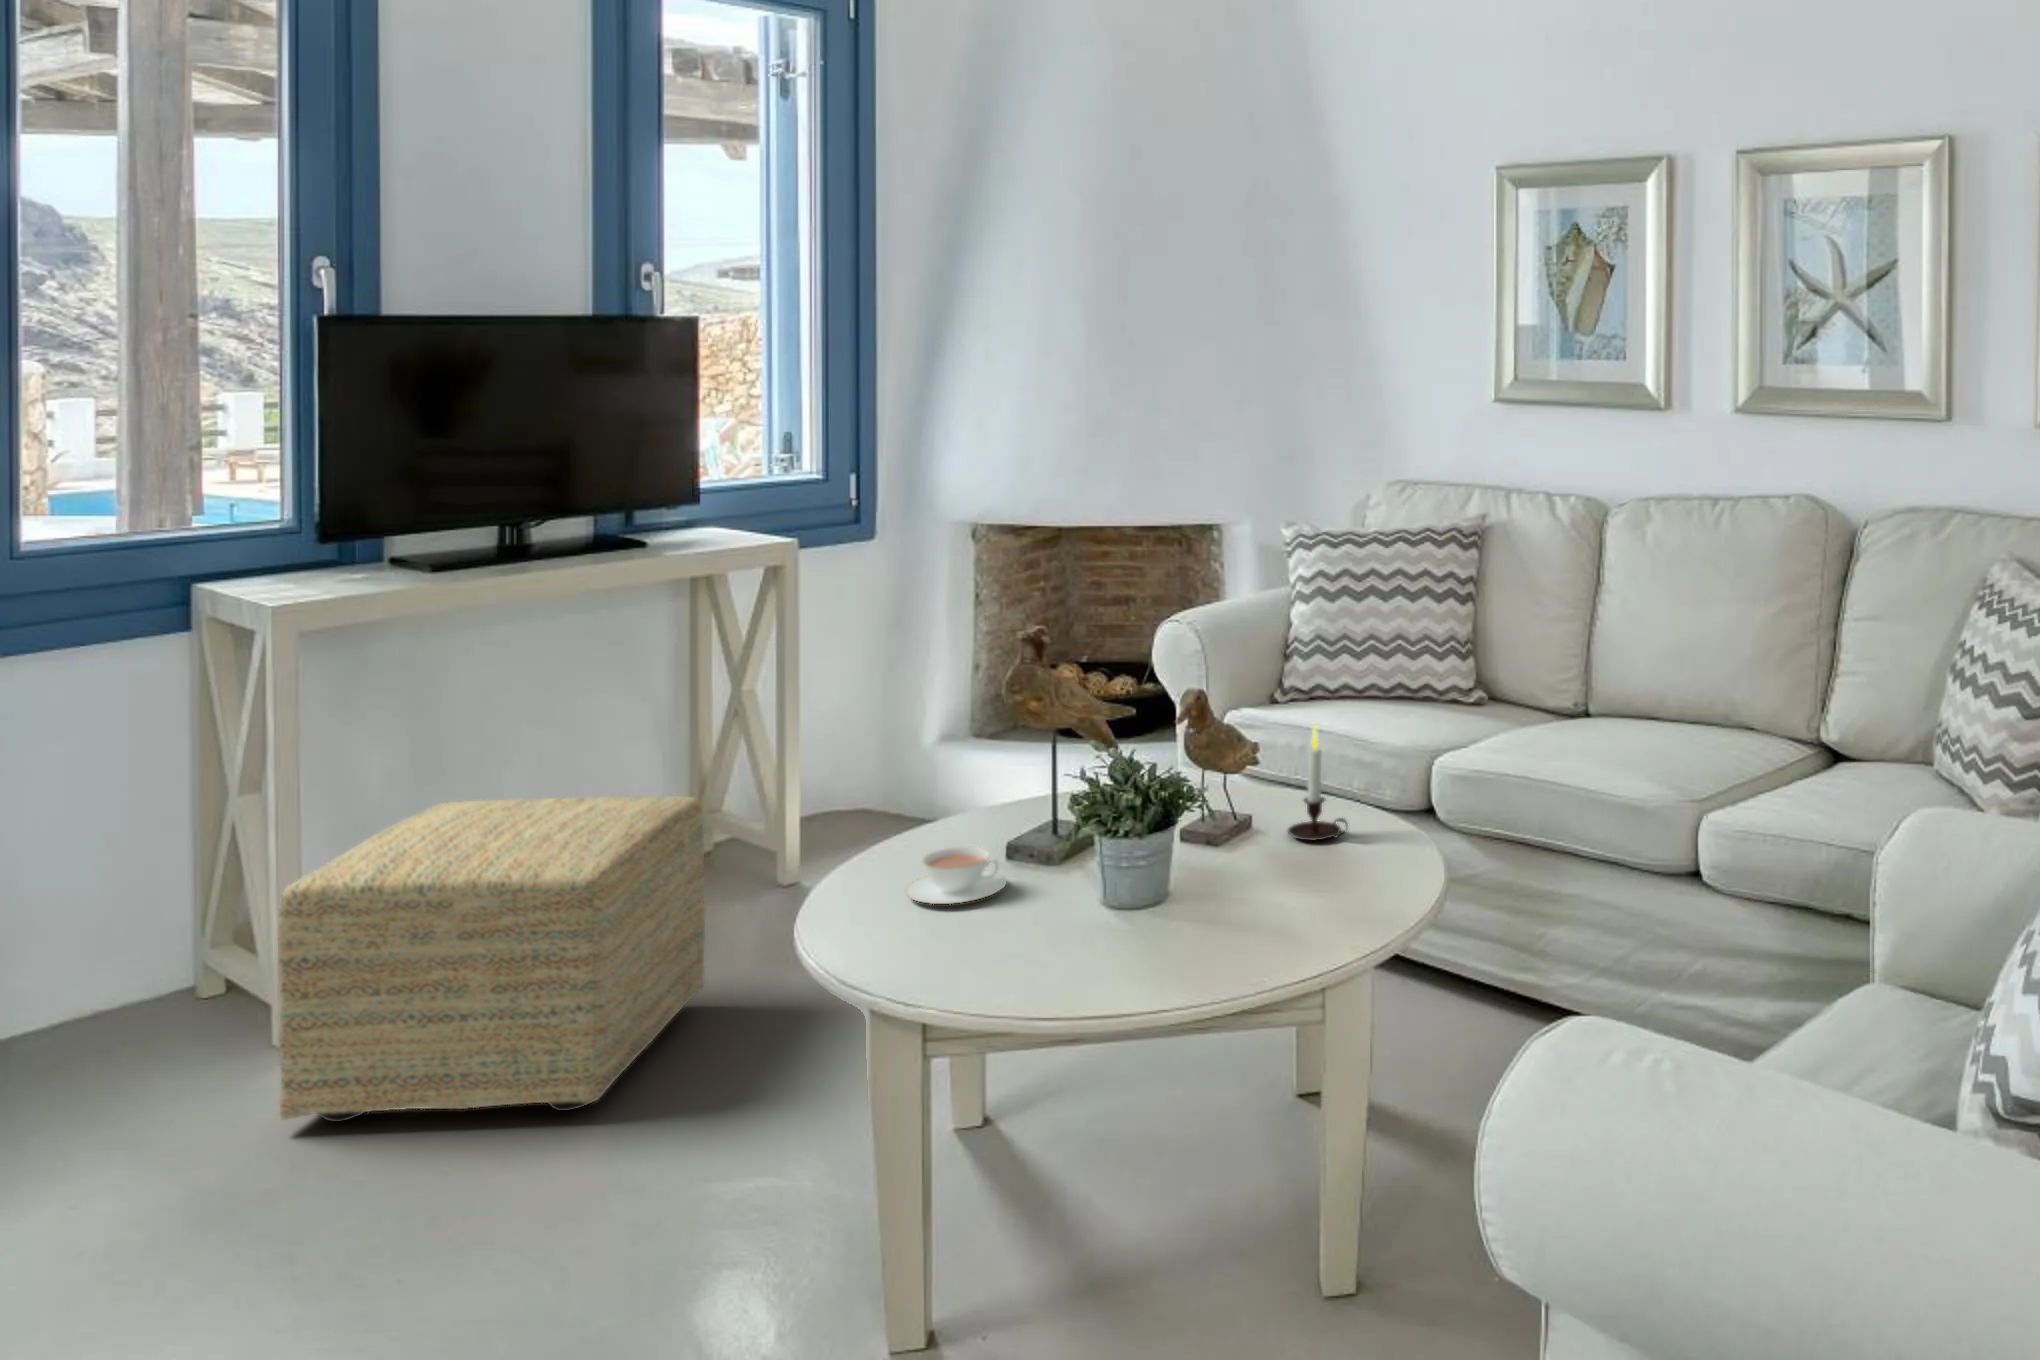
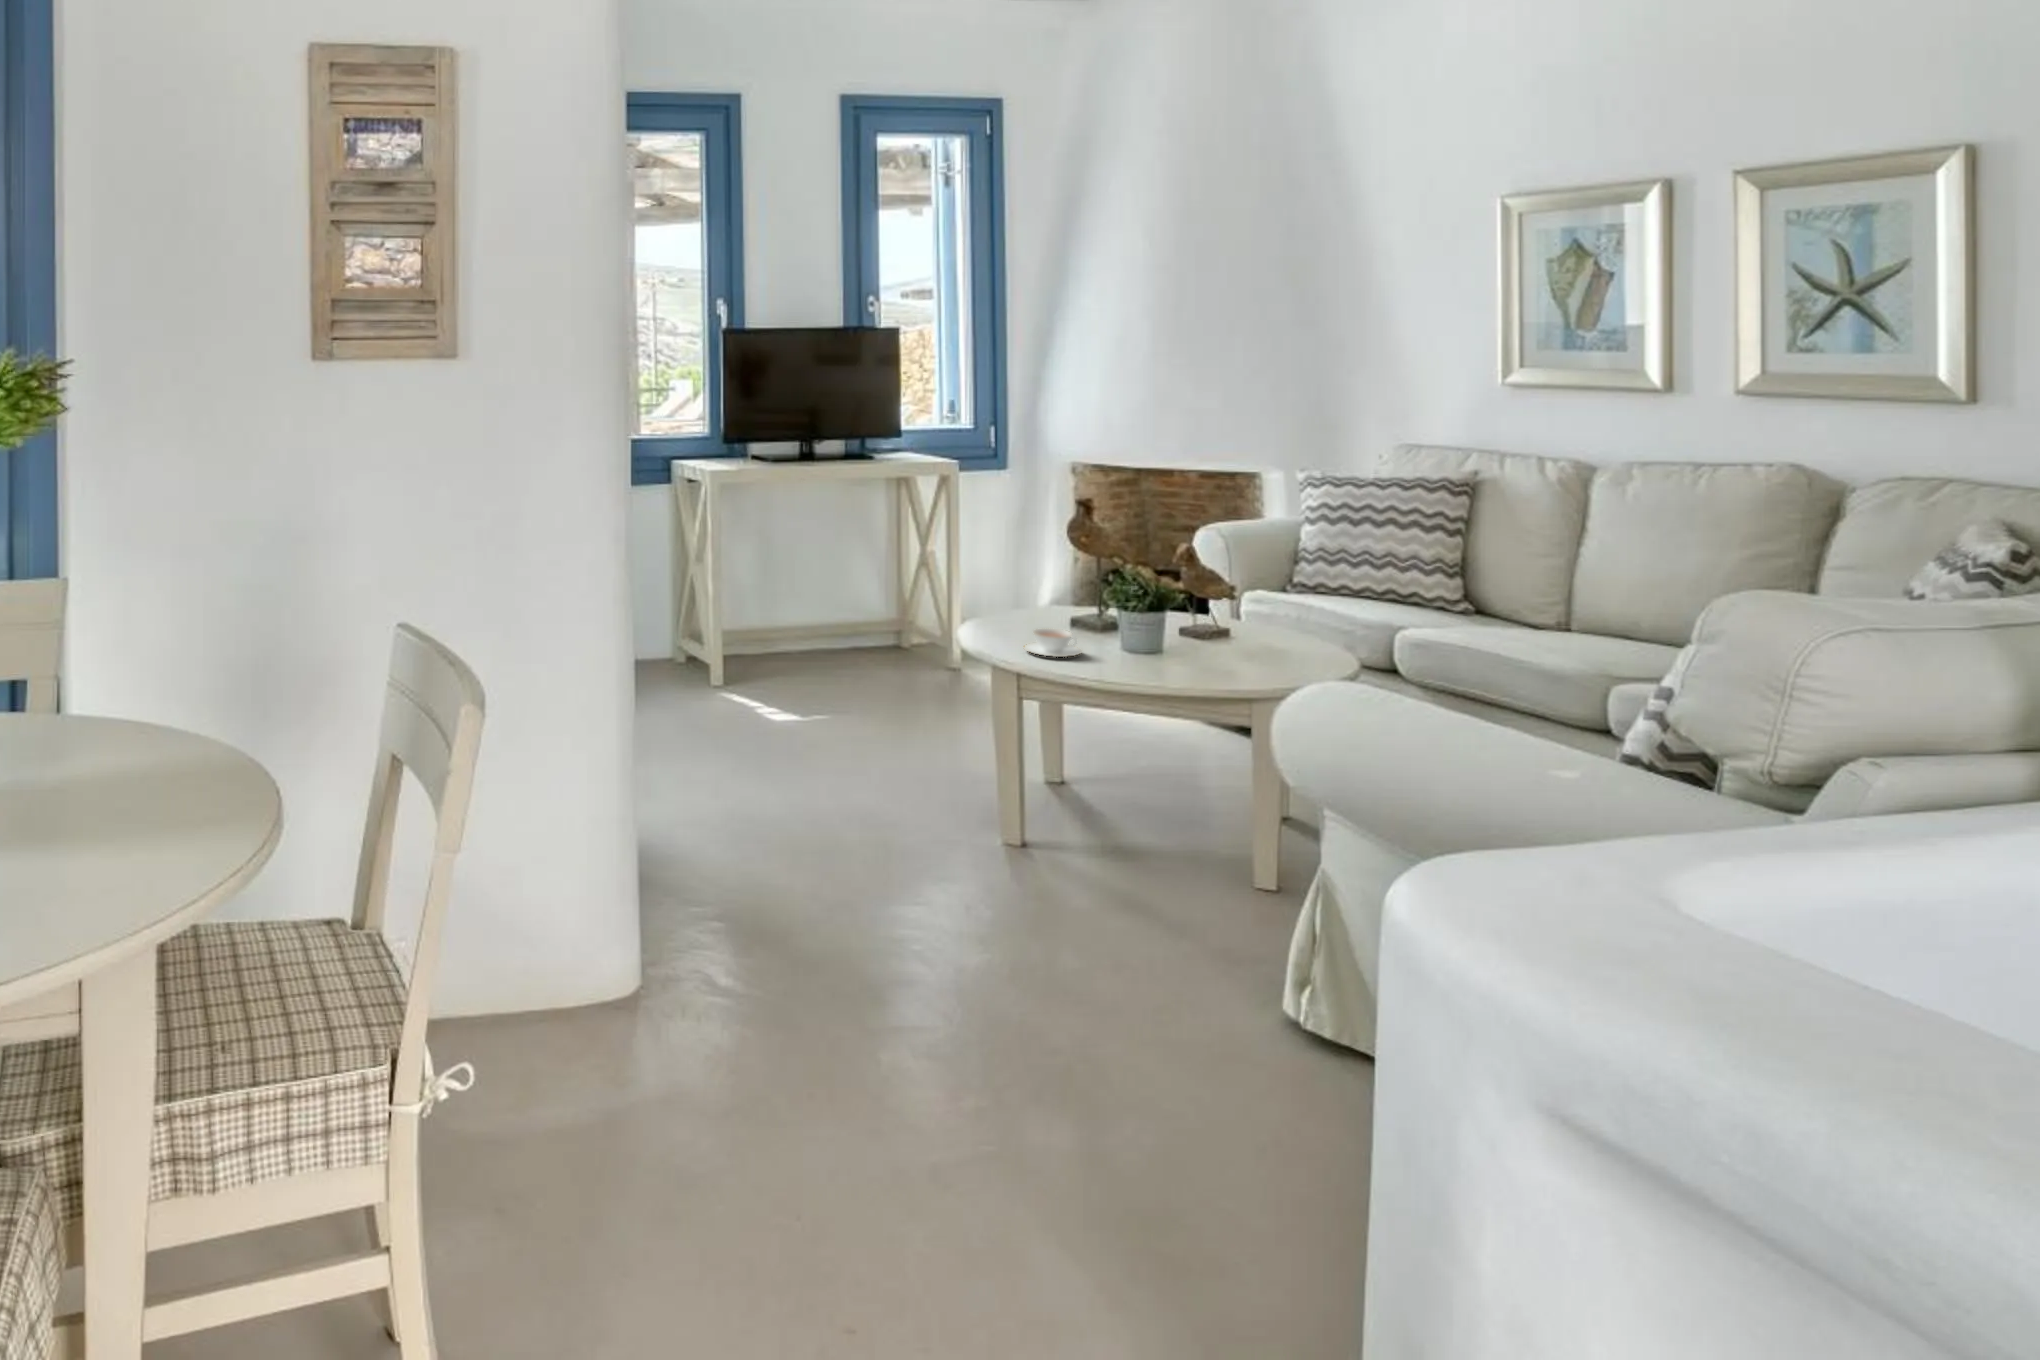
candle: present [1288,722,1347,840] -> none [1271,587,1315,665]
ottoman: present [277,796,705,1122] -> none [718,586,910,749]

